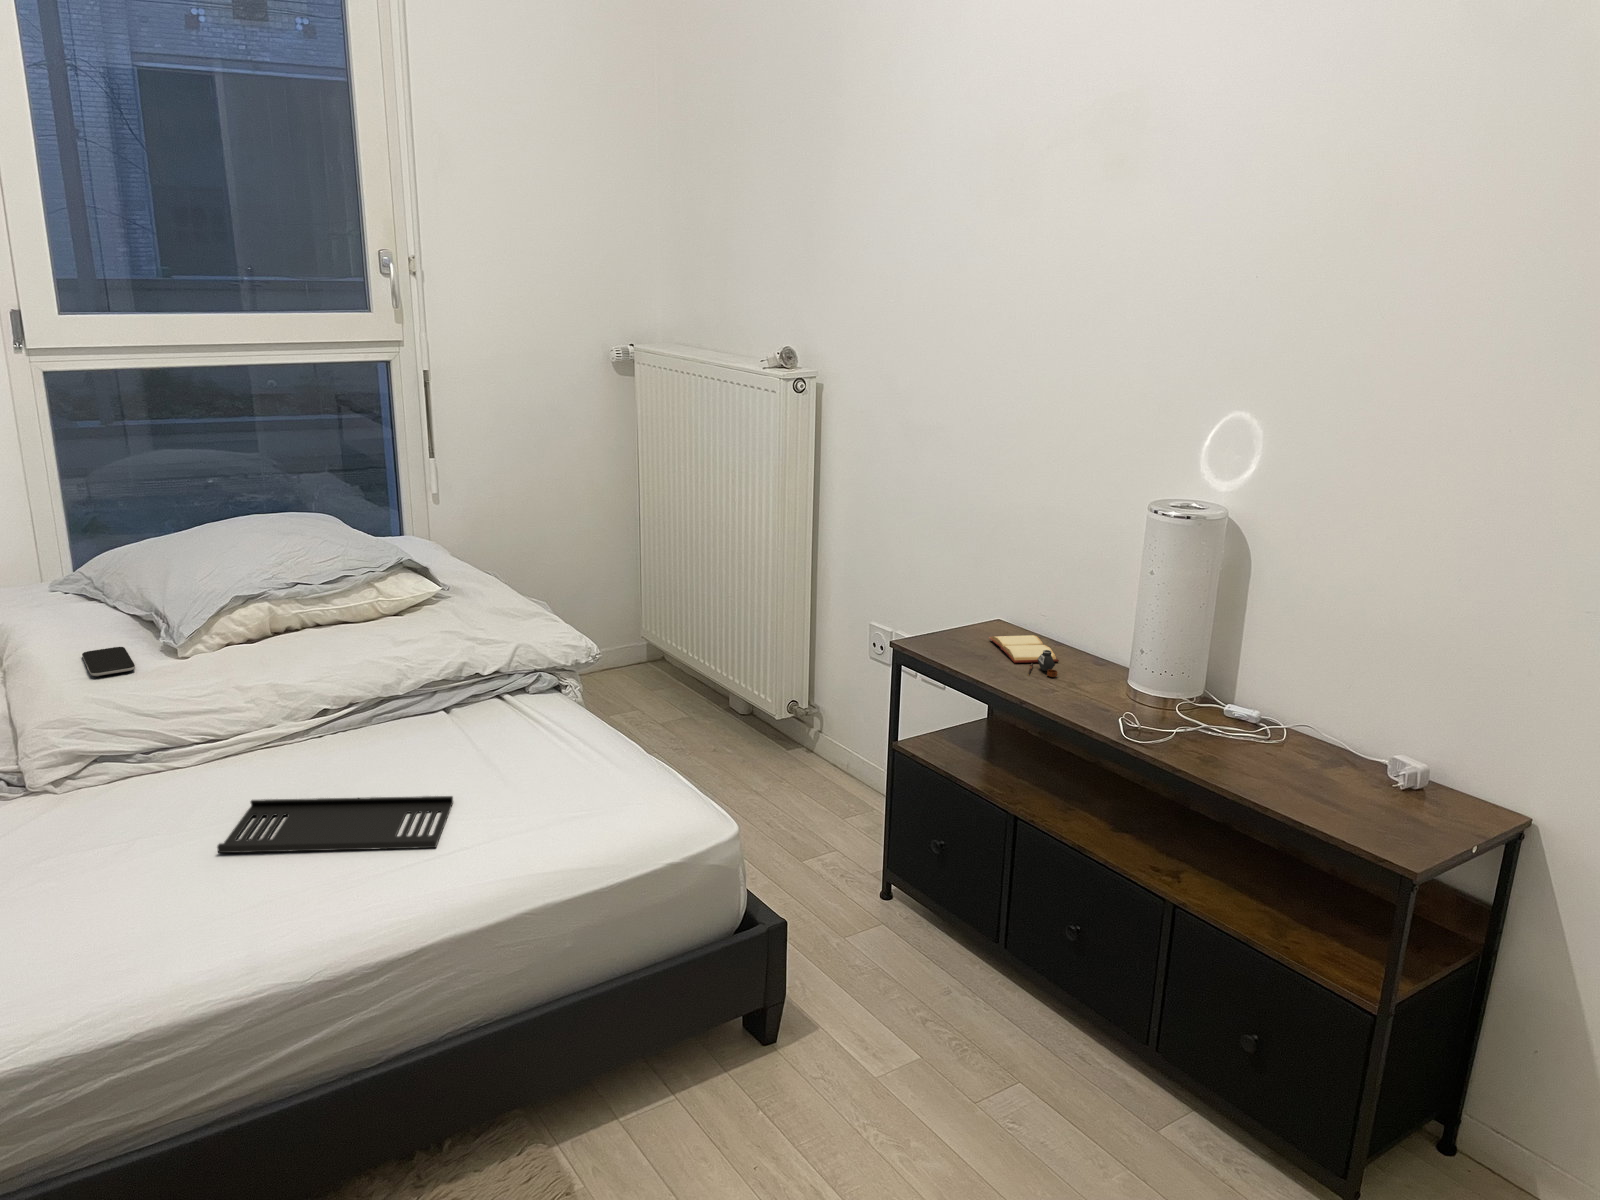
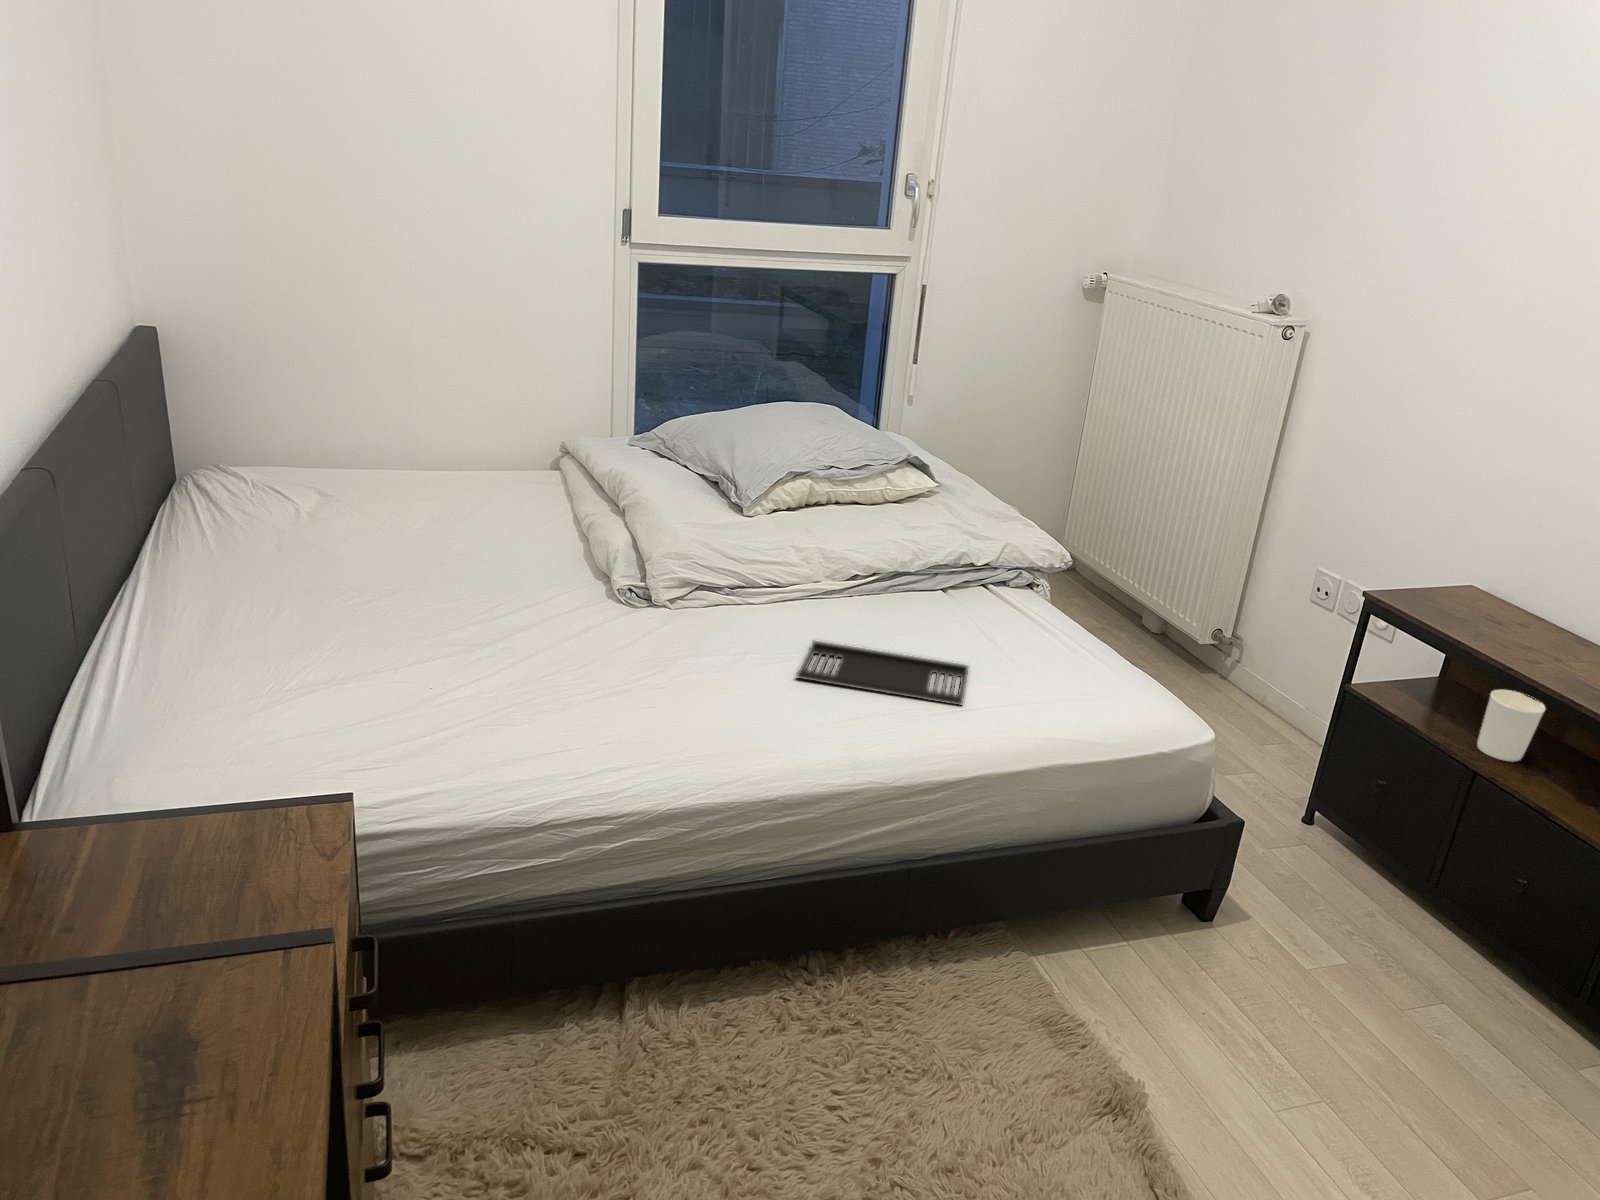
book: present [989,635,1059,677] -> none [1462,603,1542,653]
smartphone: present [82,647,135,676] -> none [675,500,716,522]
candle holder: none [1021,719,1072,793] -> present [1477,690,1546,762]

